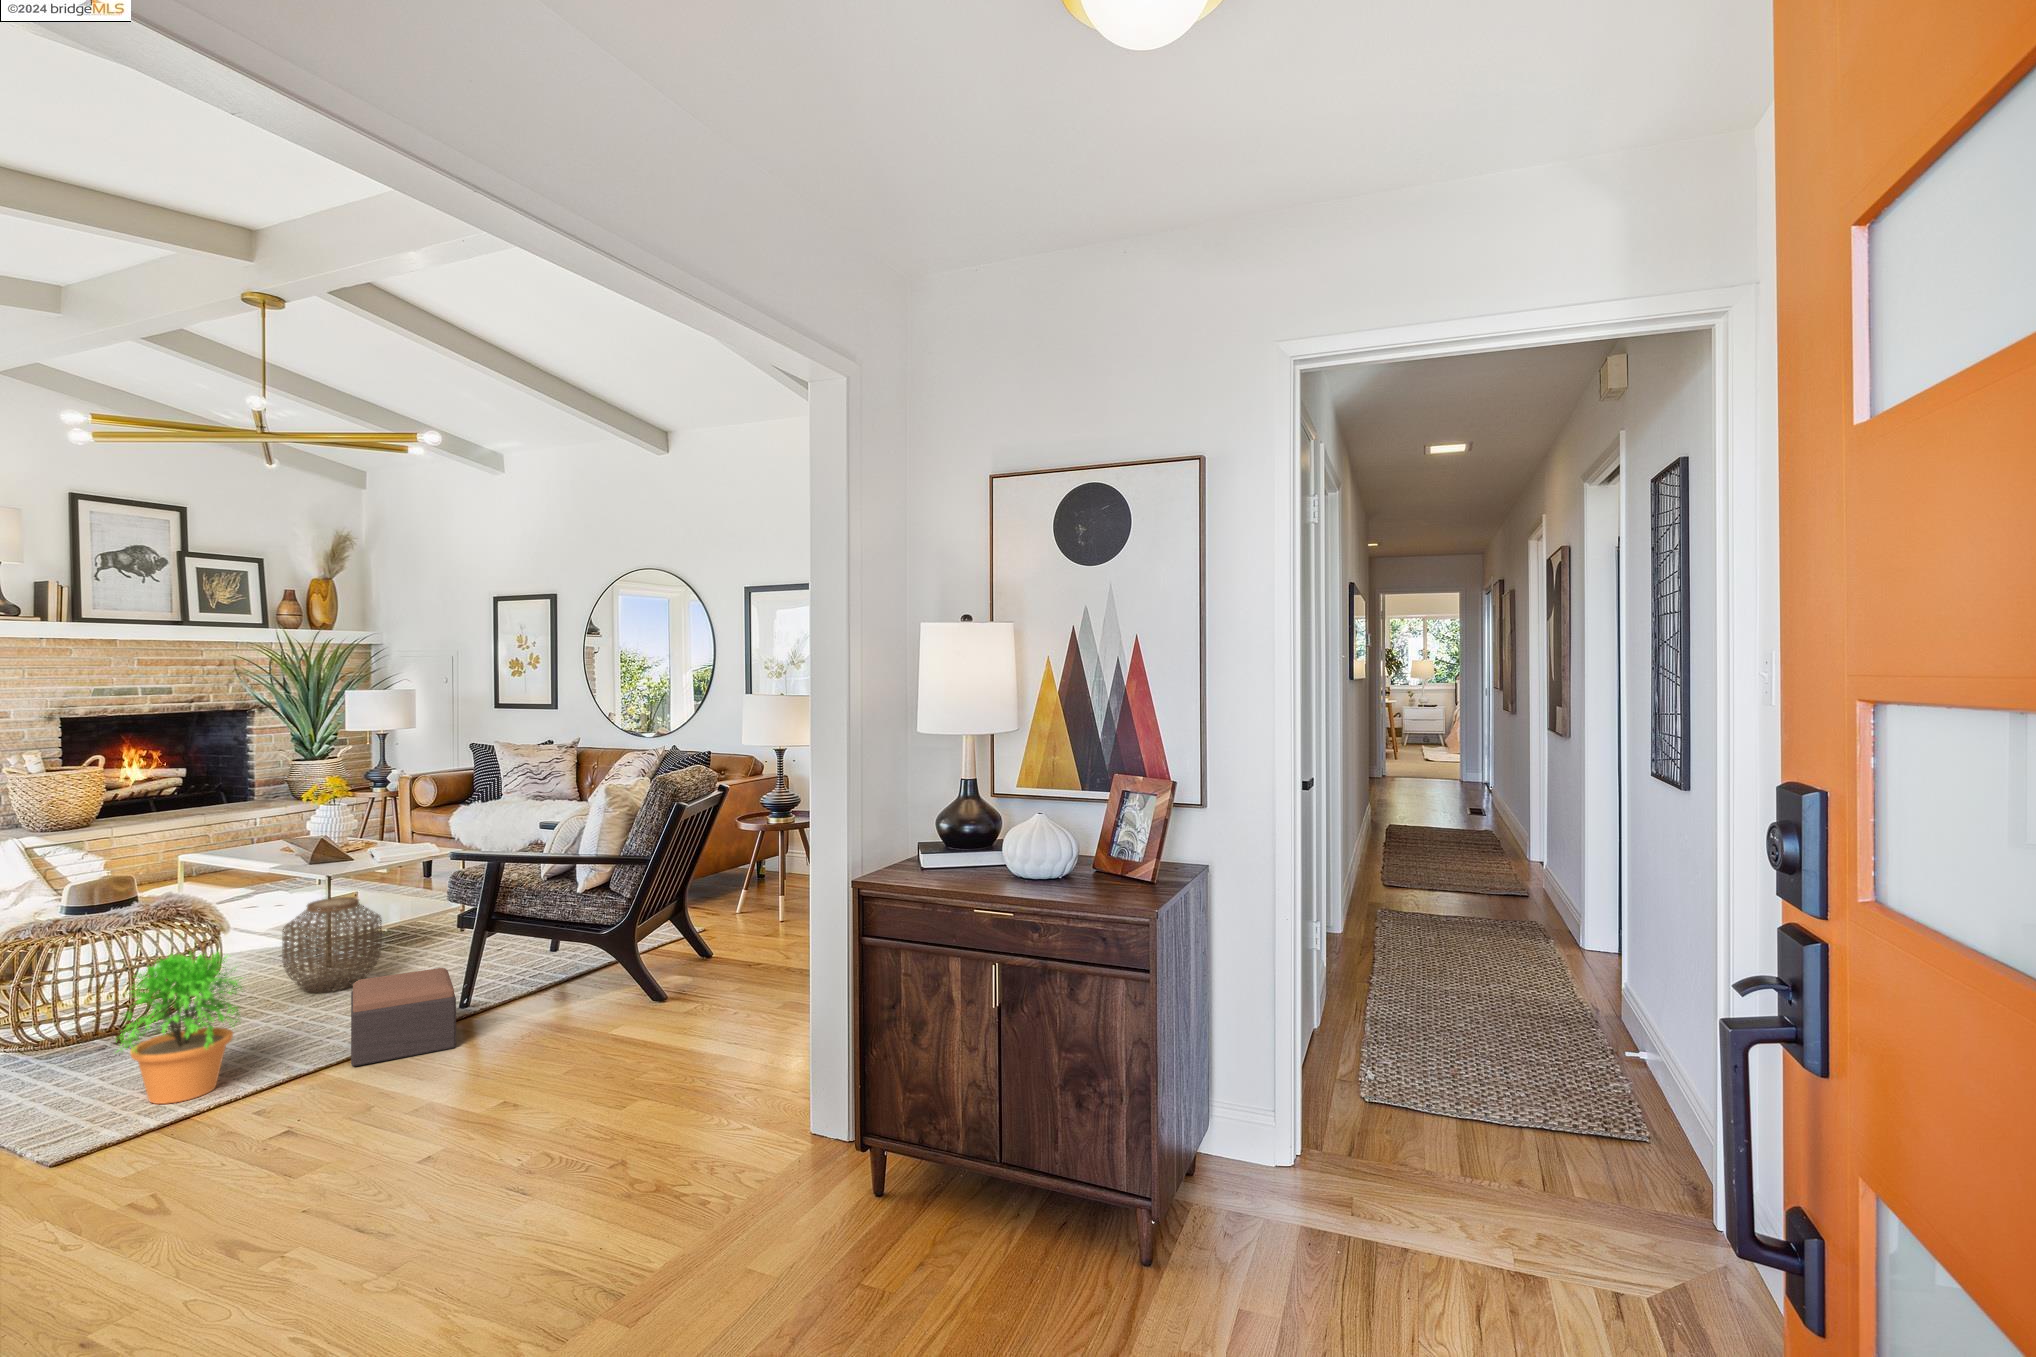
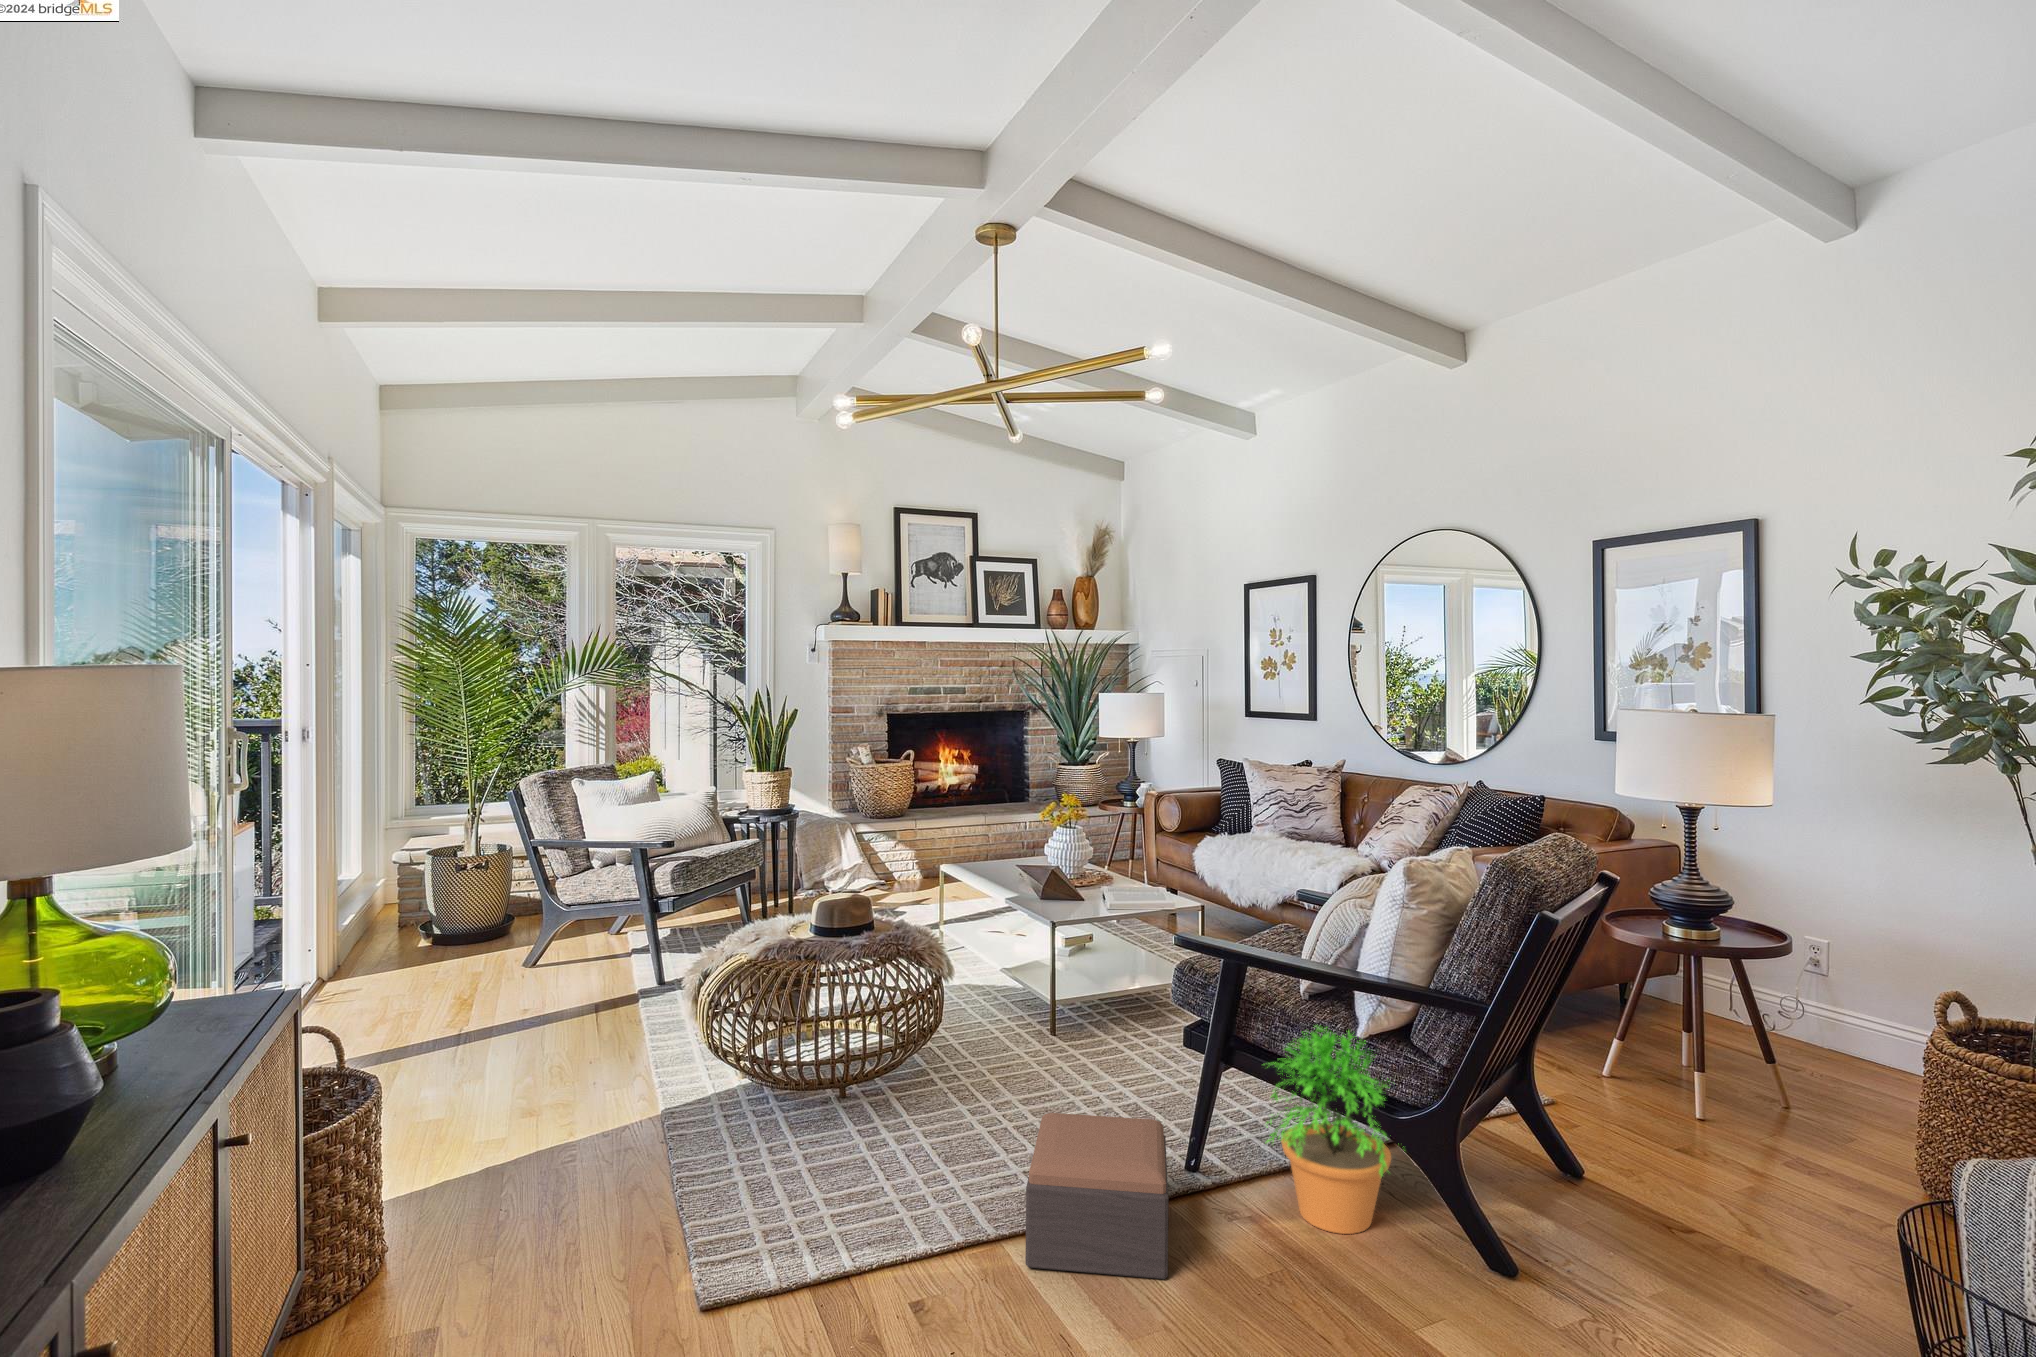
woven basket: present [282,897,382,993] -> none [992,956,1098,1084]
potted plant: present [116,951,242,1104] -> present [1266,1027,1404,1234]

